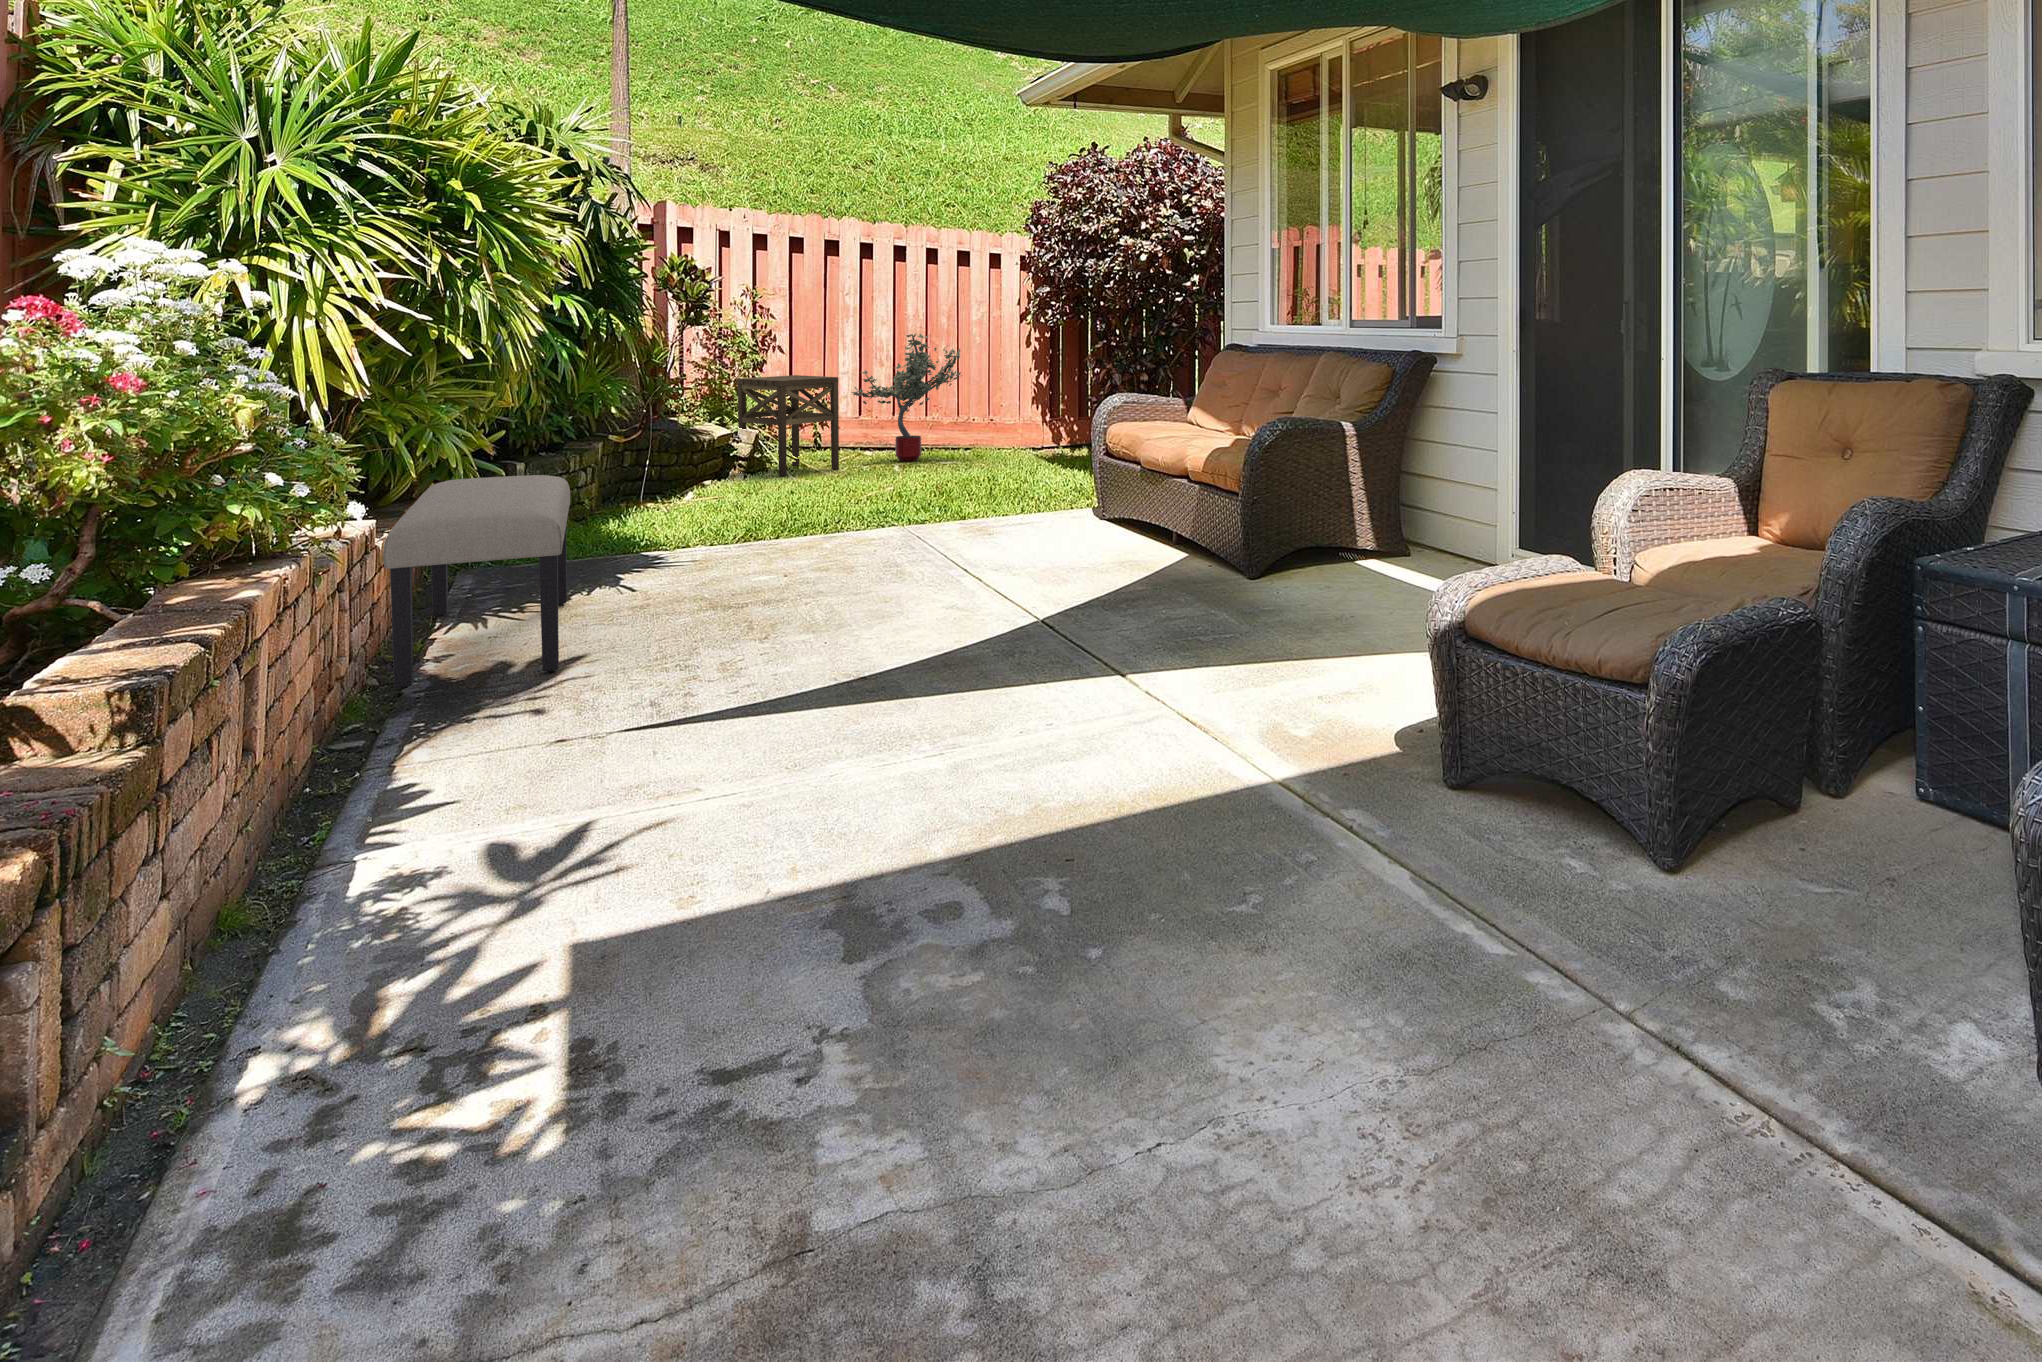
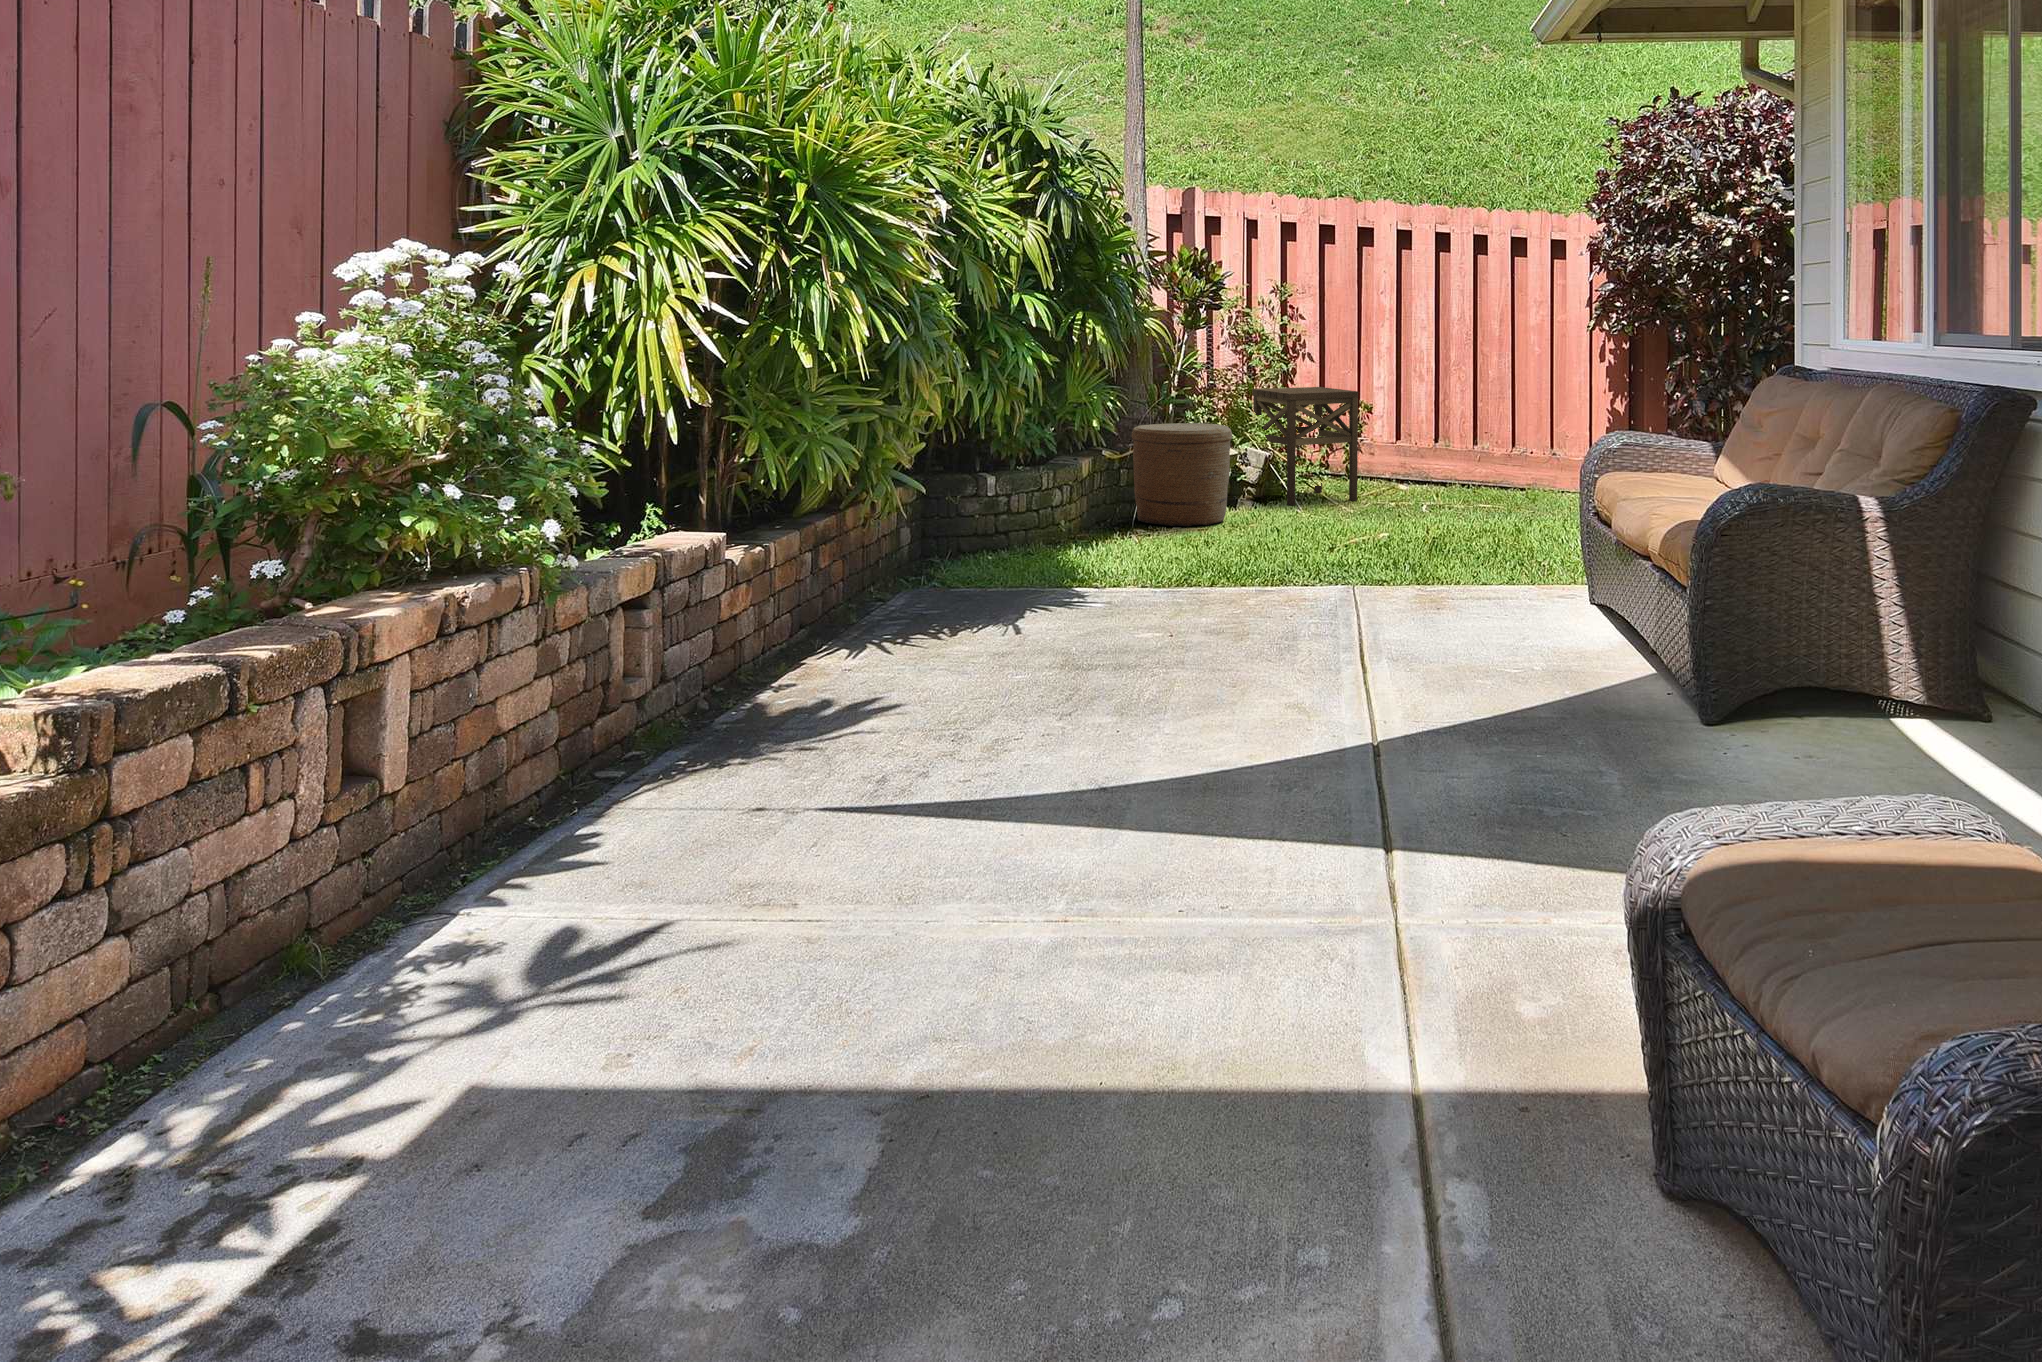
potted tree: present [852,334,961,462] -> none [1379,340,1507,496]
woven basket: none [643,409,743,499] -> present [1132,423,1232,527]
bench: present [383,475,570,689] -> none [664,498,930,728]

